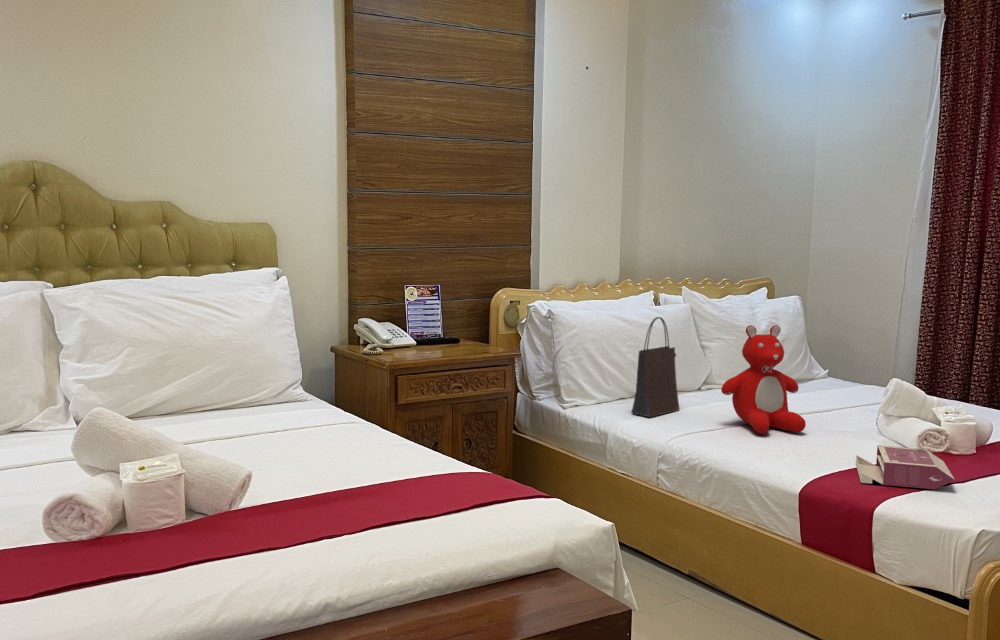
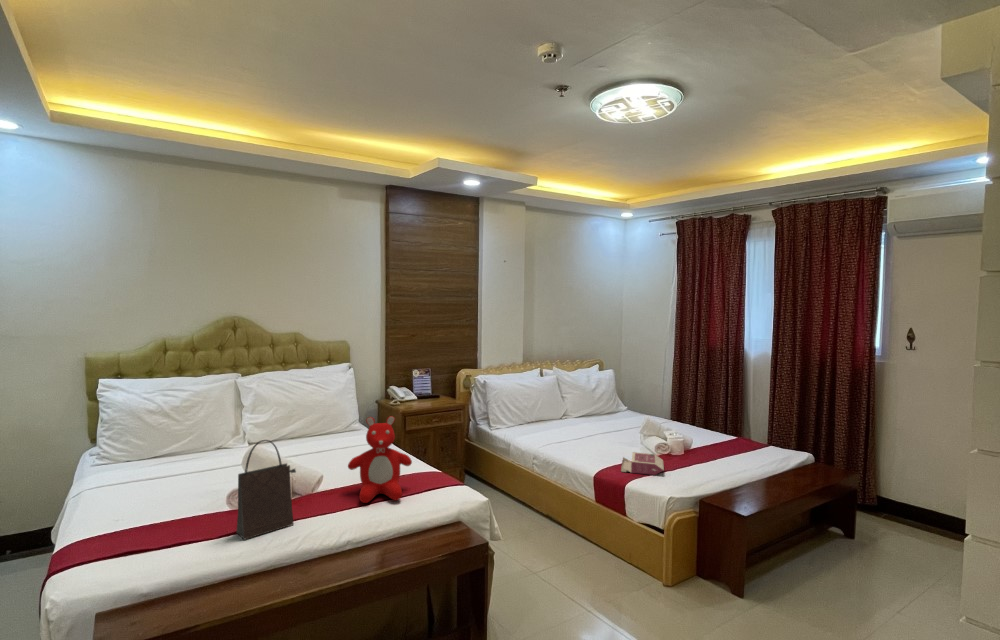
handbag: present [631,317,680,417] -> present [236,440,296,540]
teddy bear: present [721,325,806,434] -> present [348,416,412,503]

